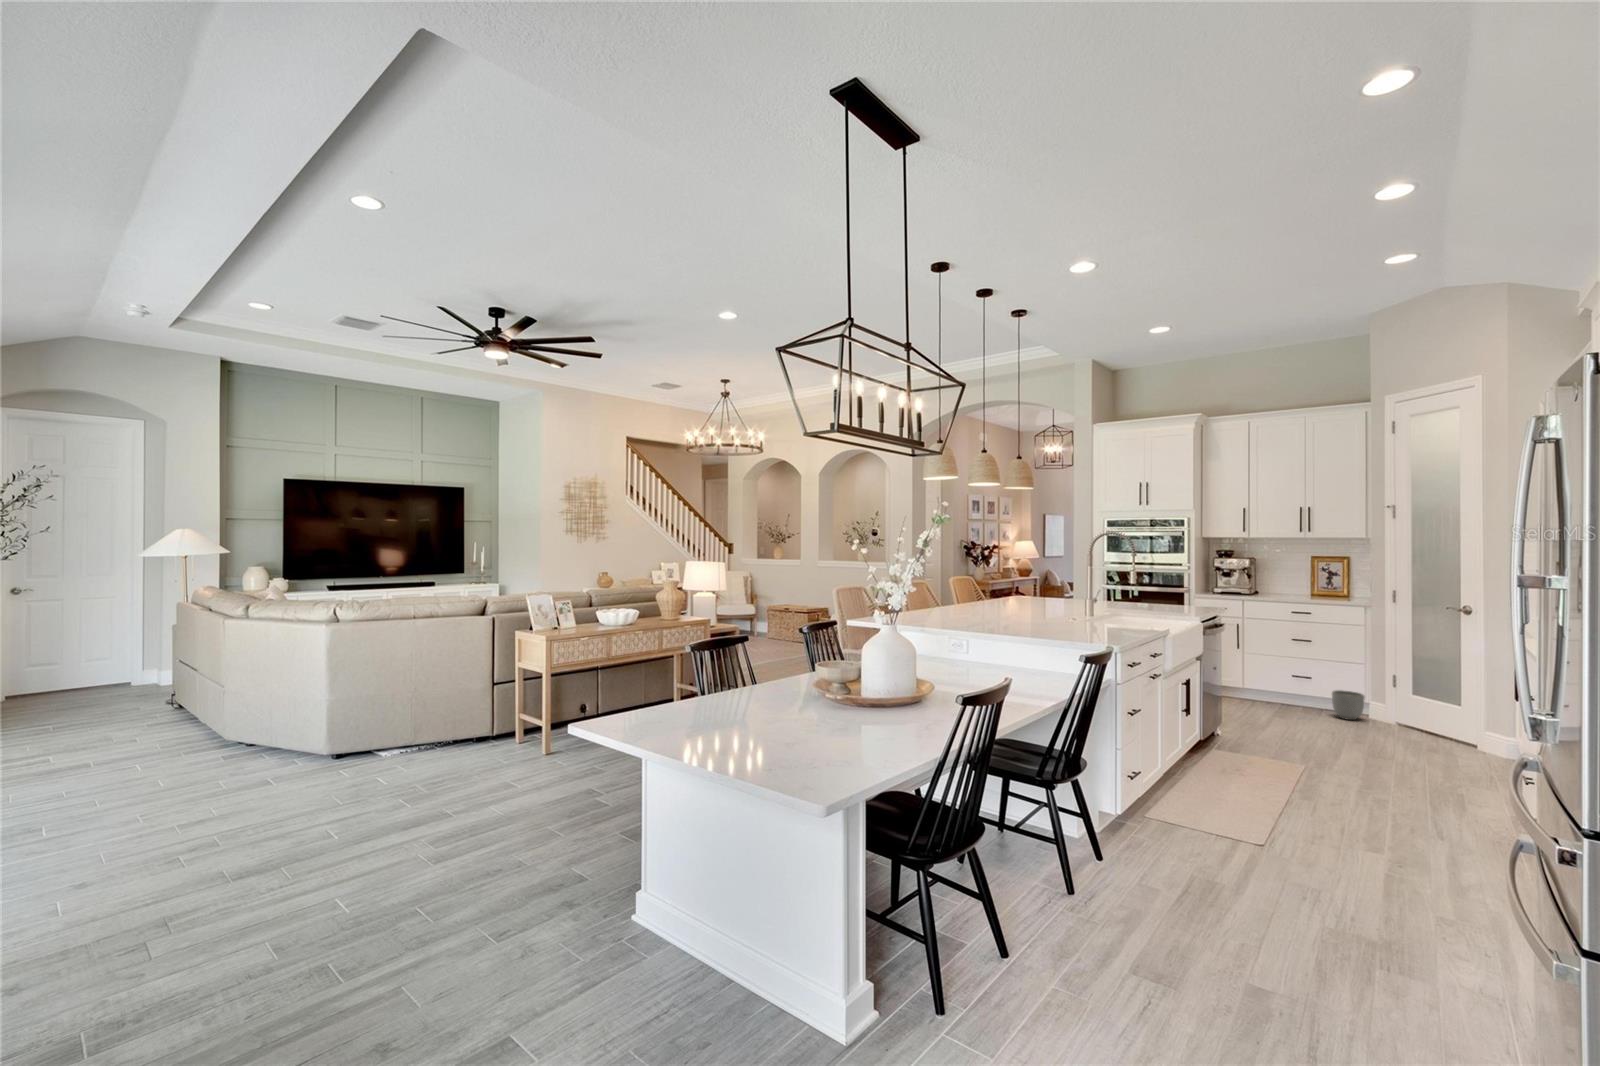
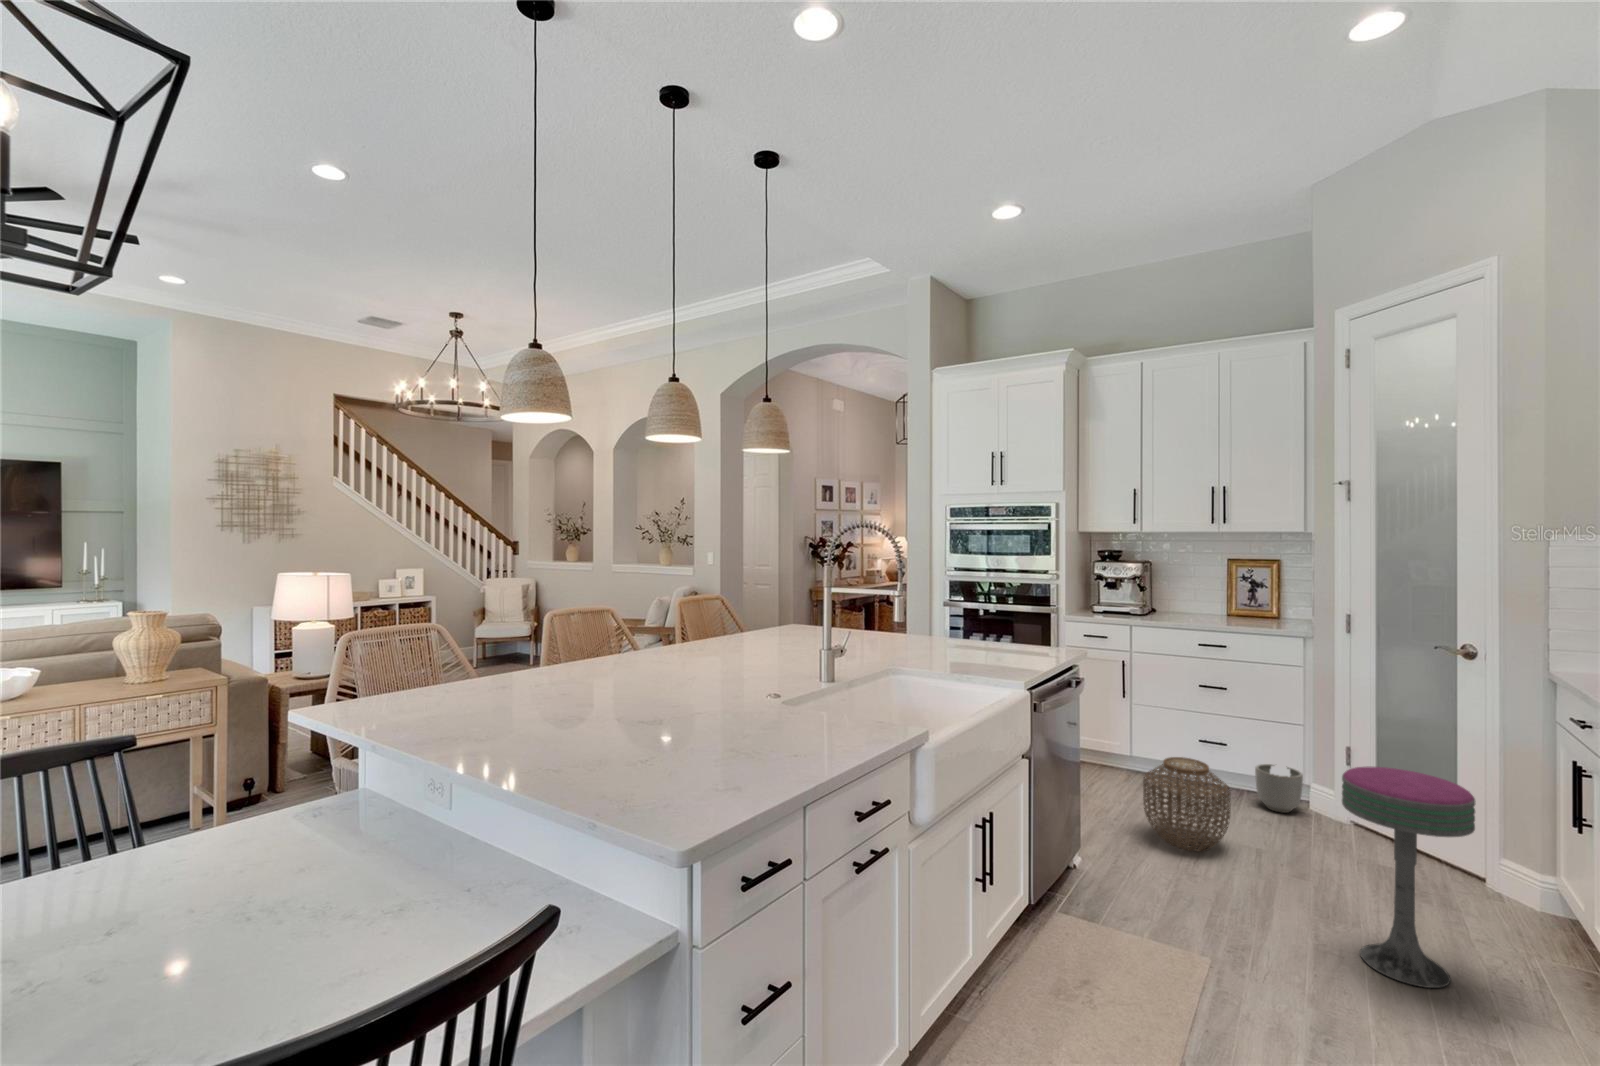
bar stool: none [1380,668,1453,780] -> present [1342,766,1475,988]
woven basket: none [1257,678,1315,733] -> present [1143,757,1230,852]

